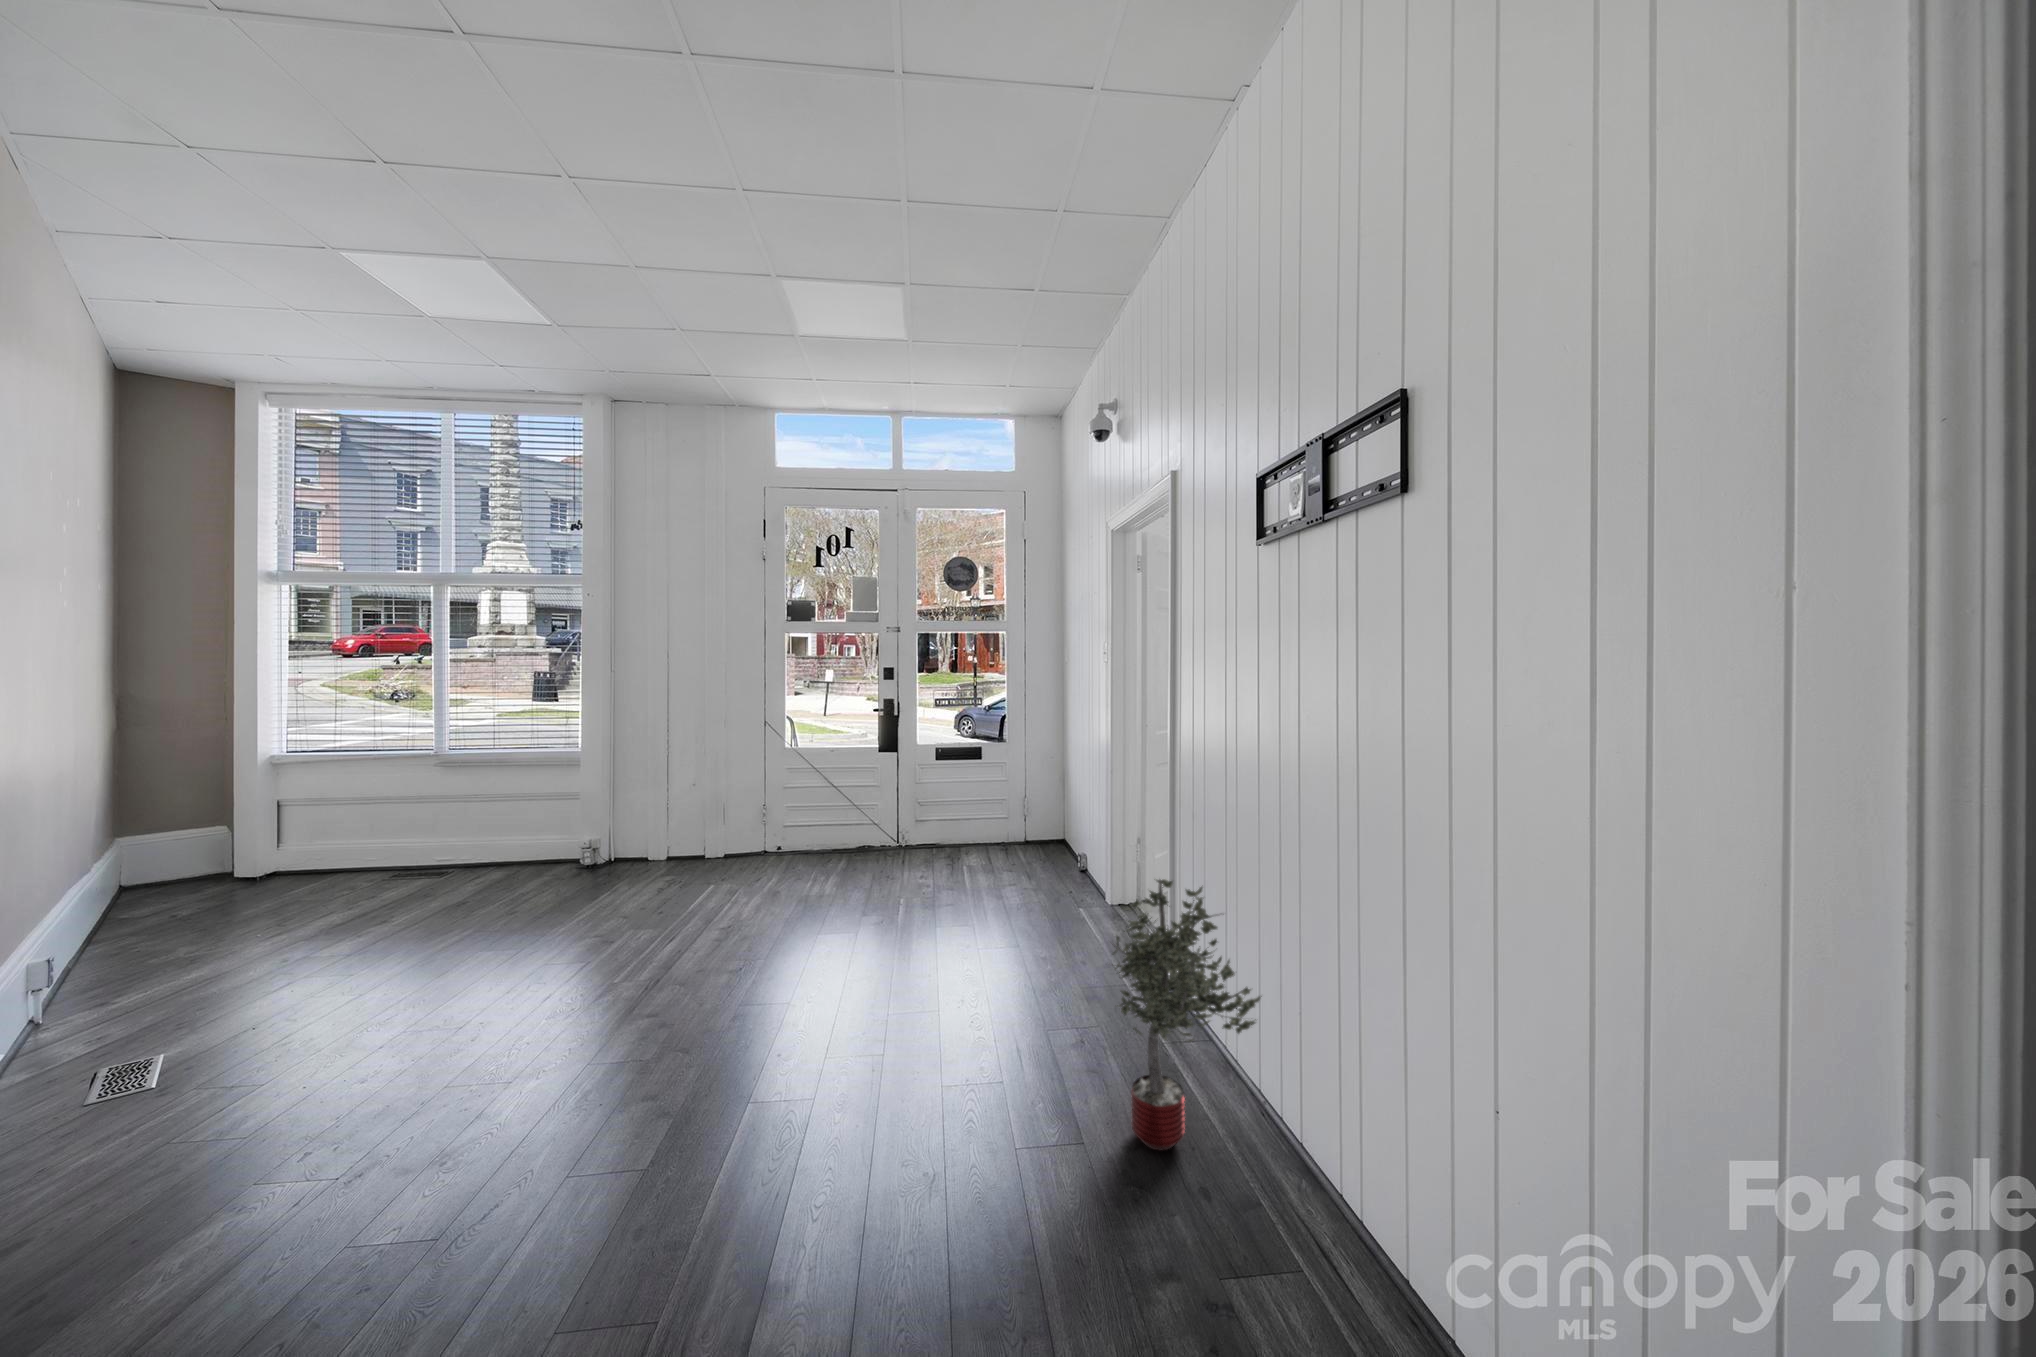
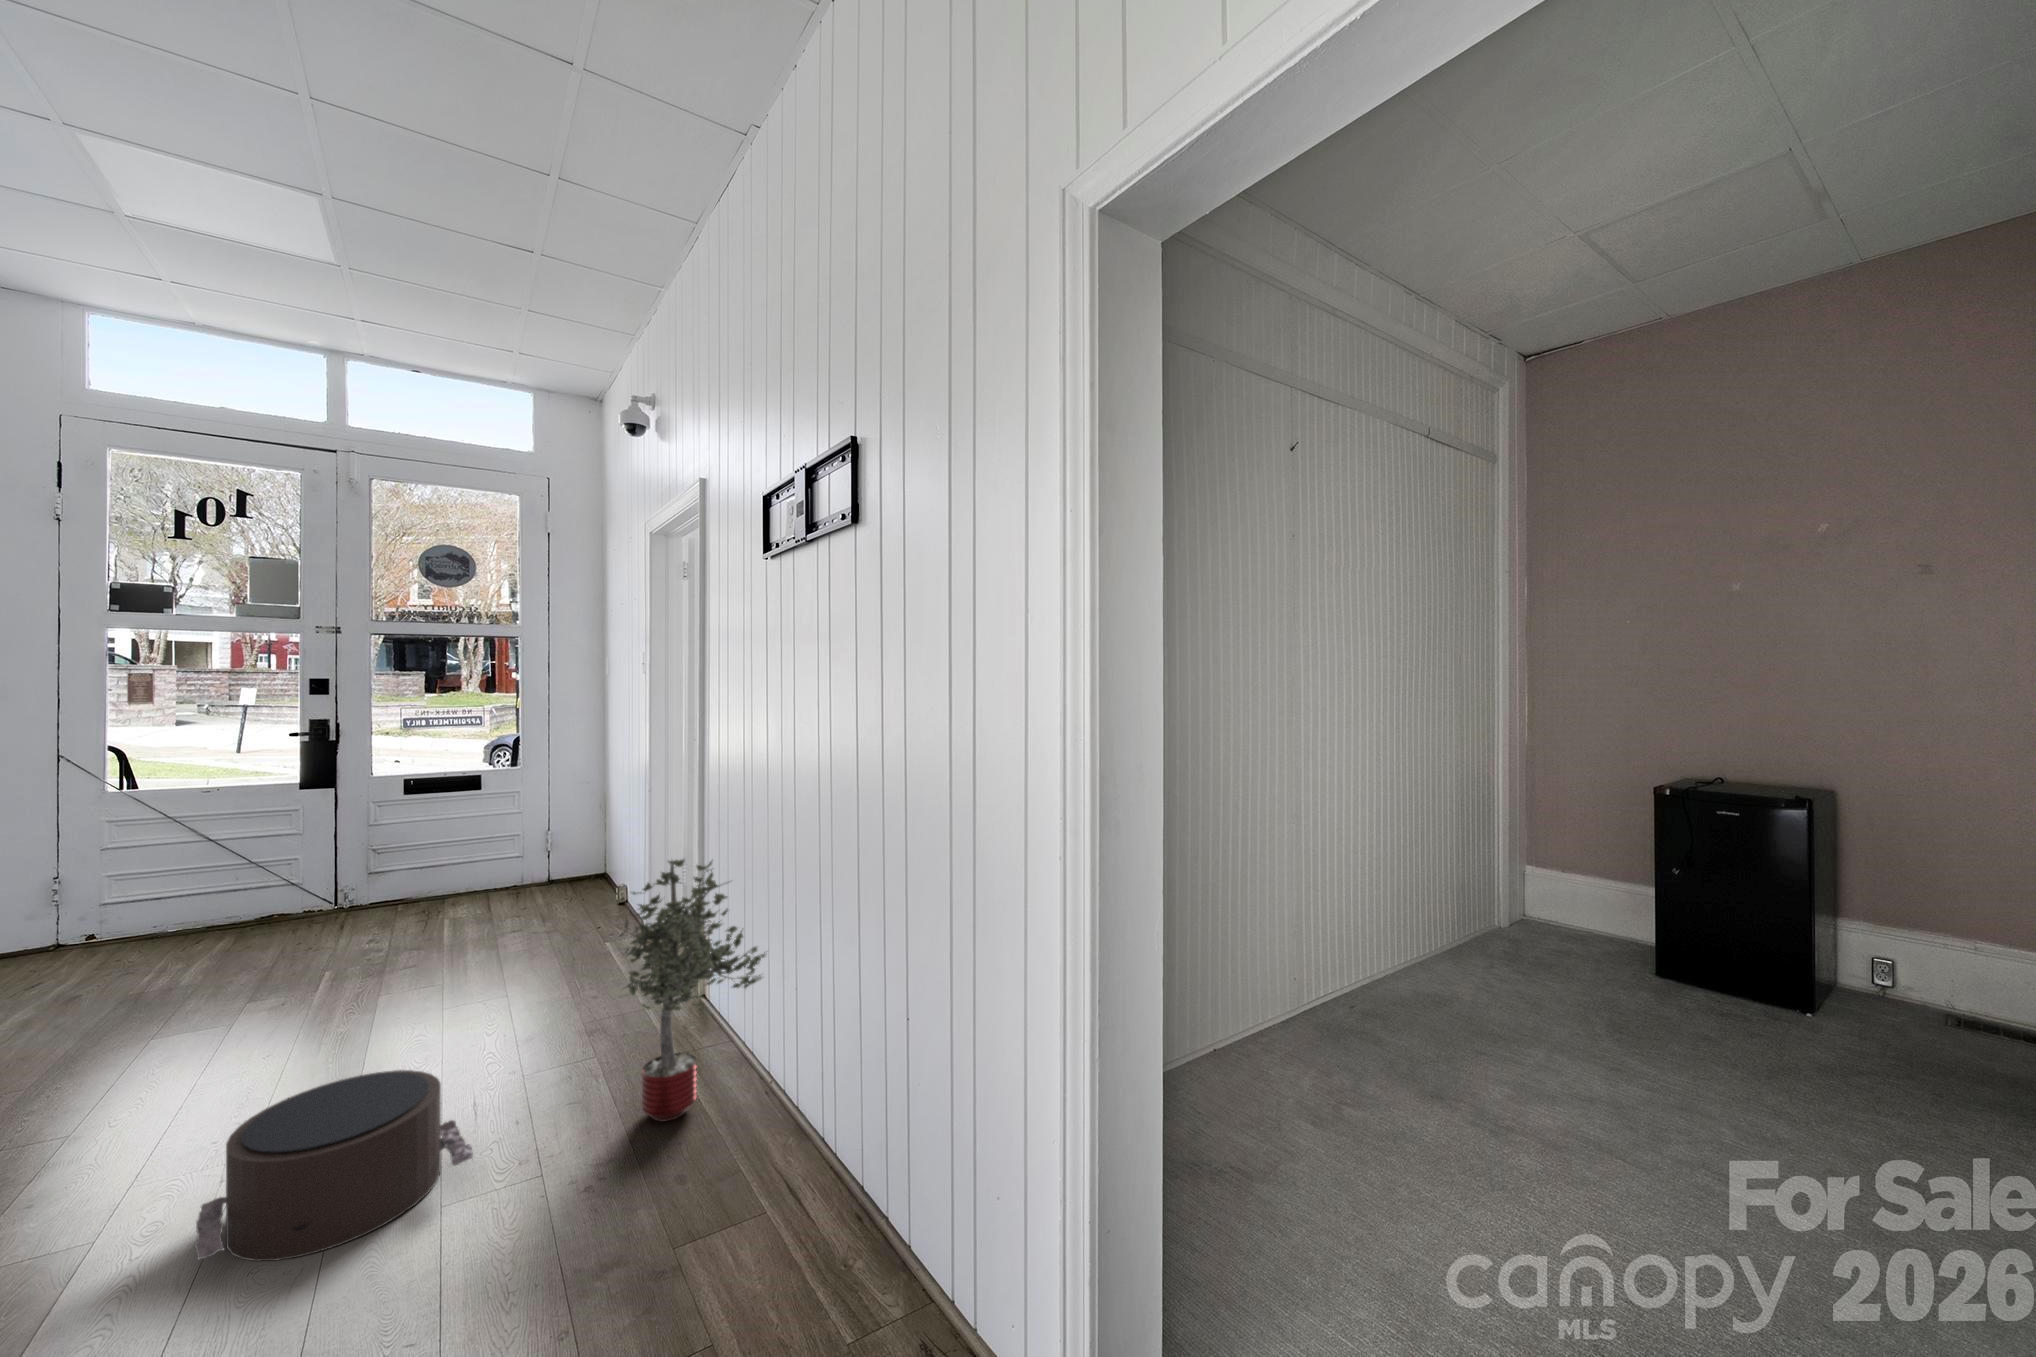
pouf: none [805,1028,991,1196] -> present [195,1070,473,1261]

